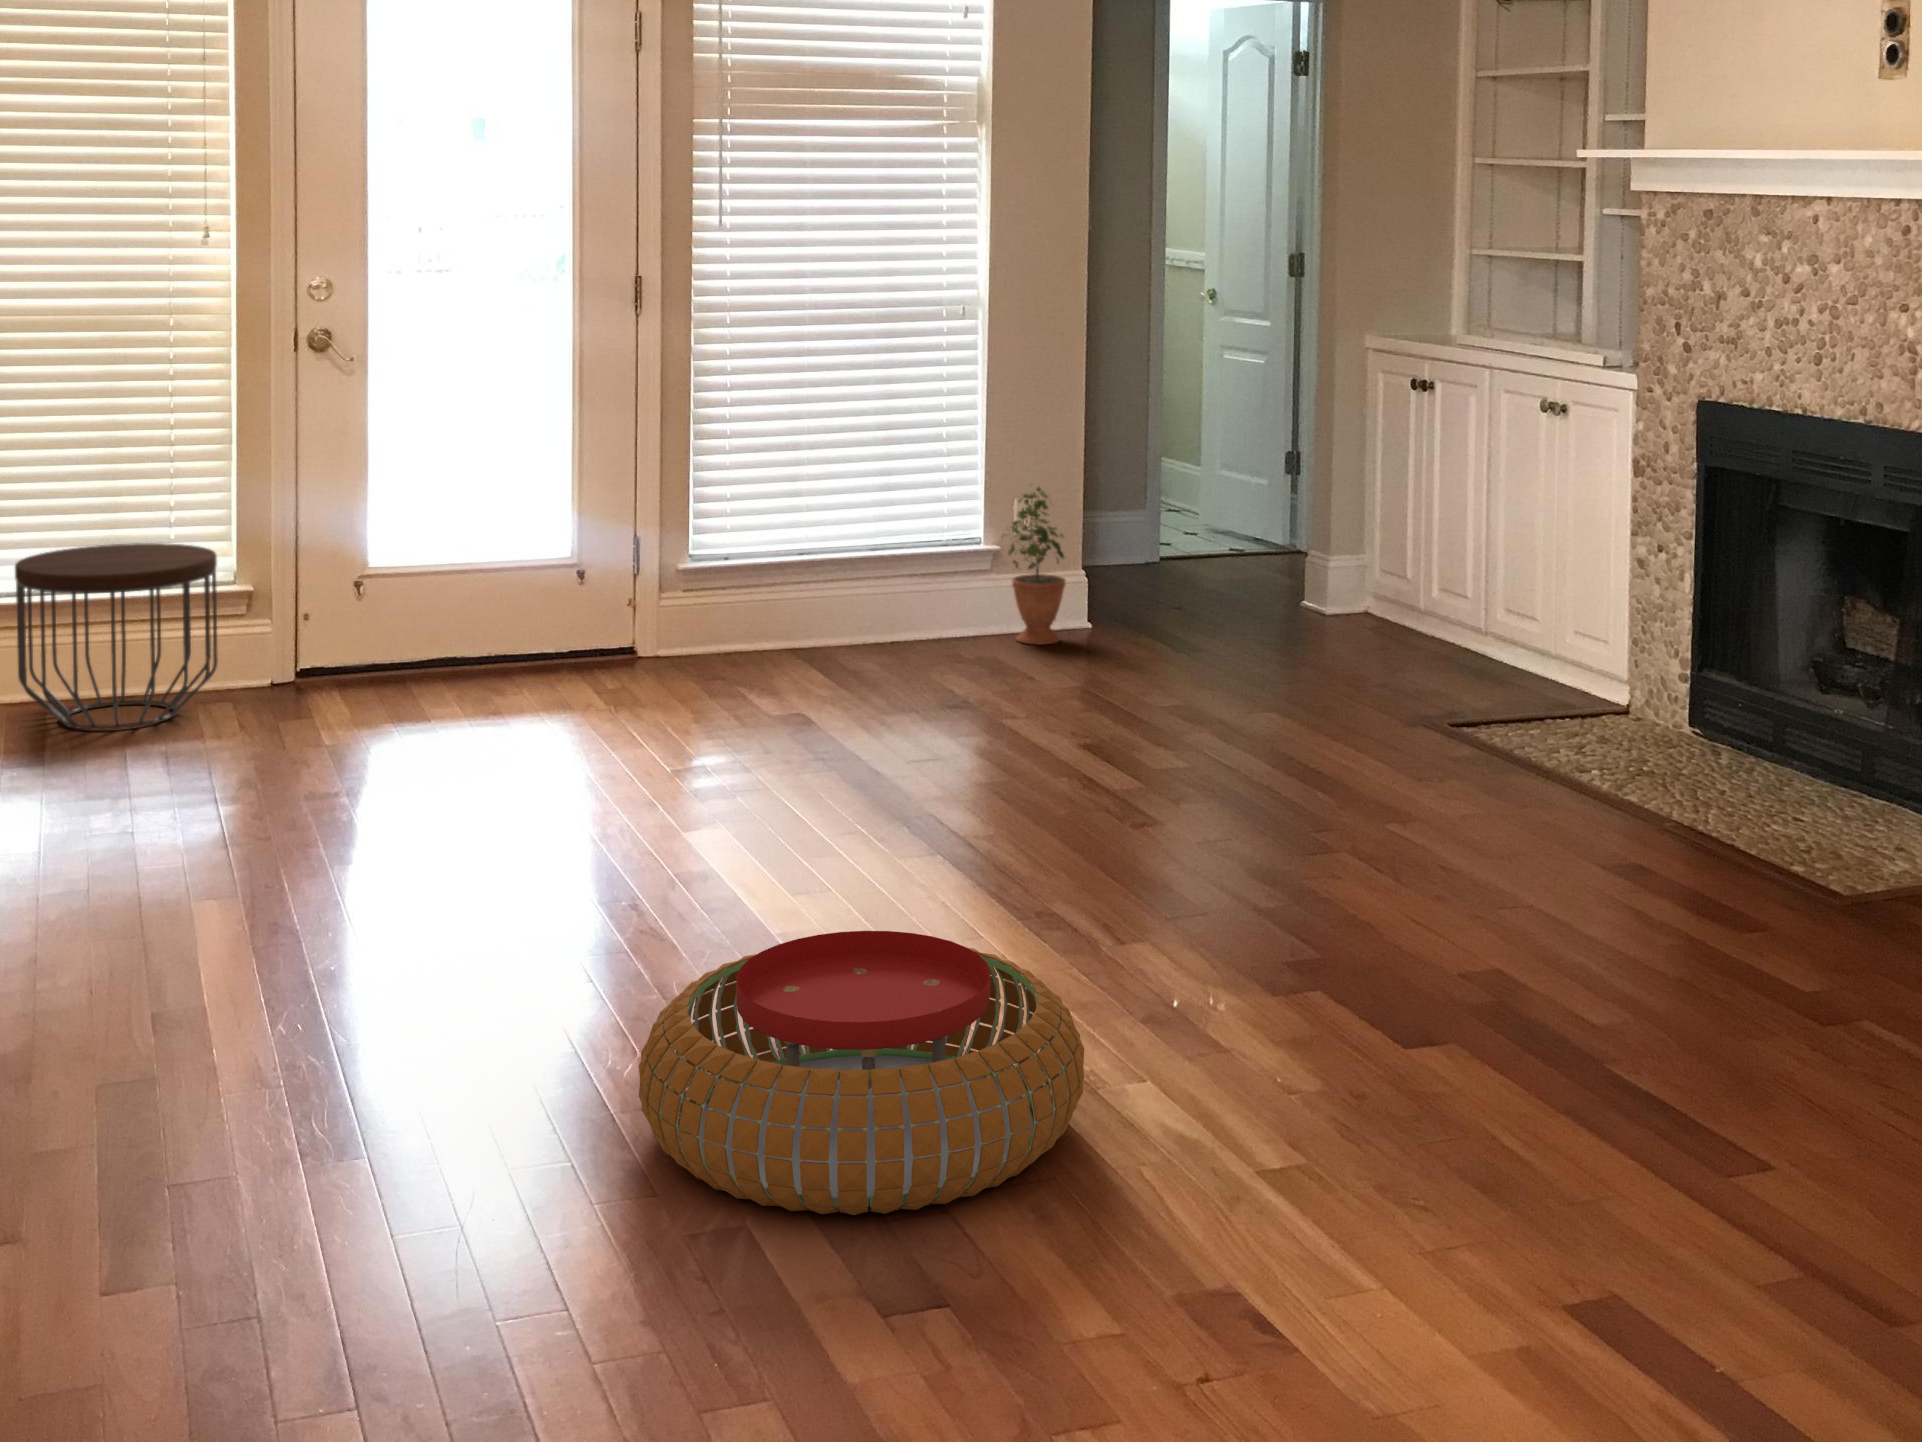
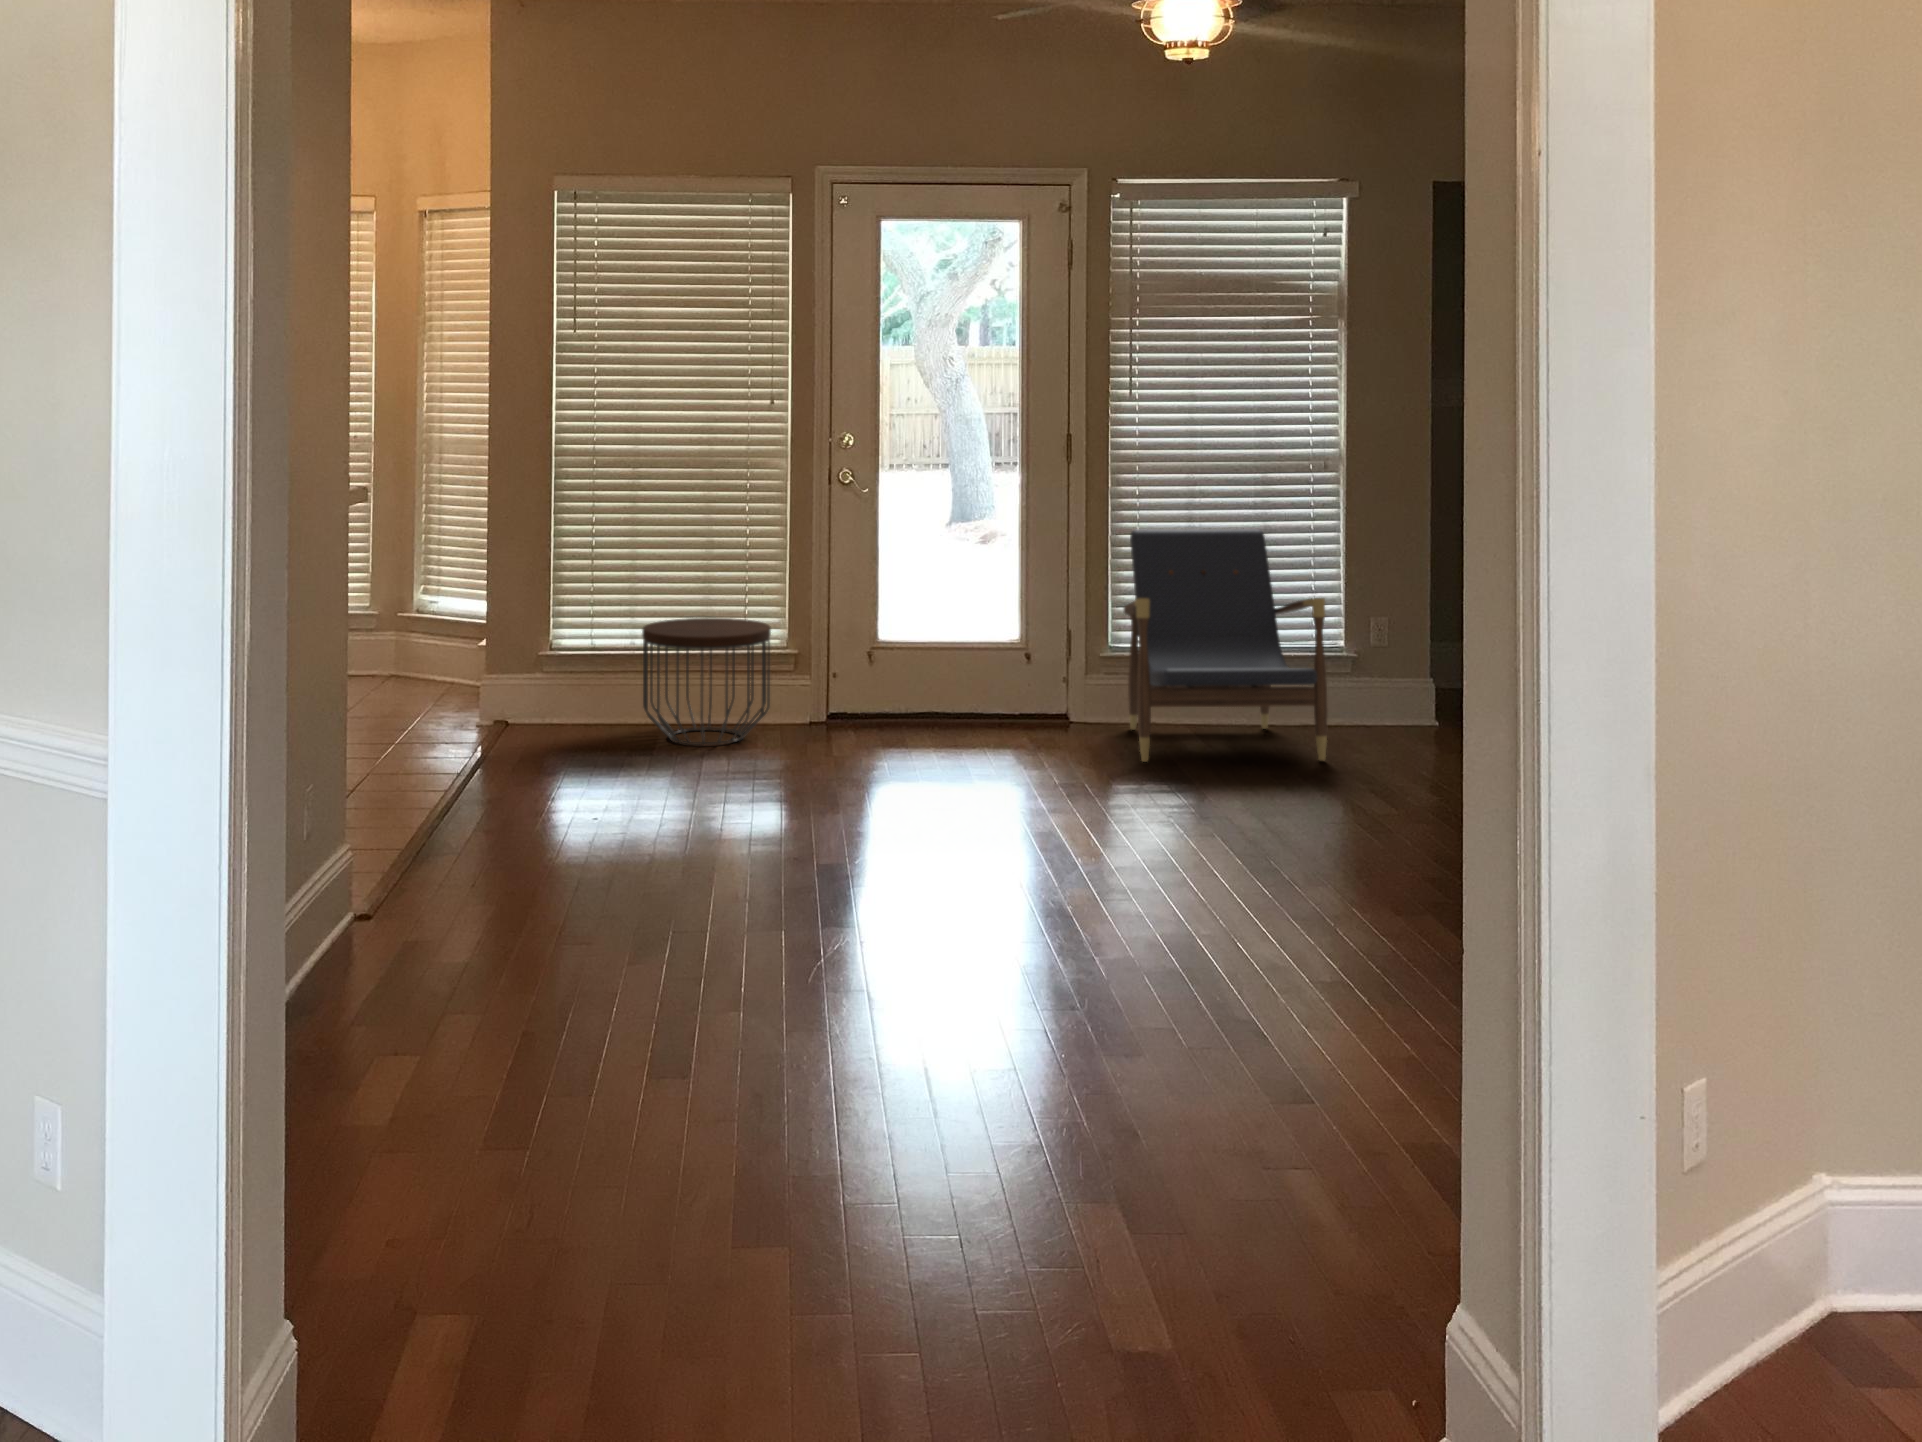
lounge chair: none [719,395,981,706] -> present [1123,529,1328,762]
potted plant: present [1003,487,1065,645] -> none [1355,604,1410,734]
pouf: present [639,931,1084,1215] -> none [989,891,1291,1068]

